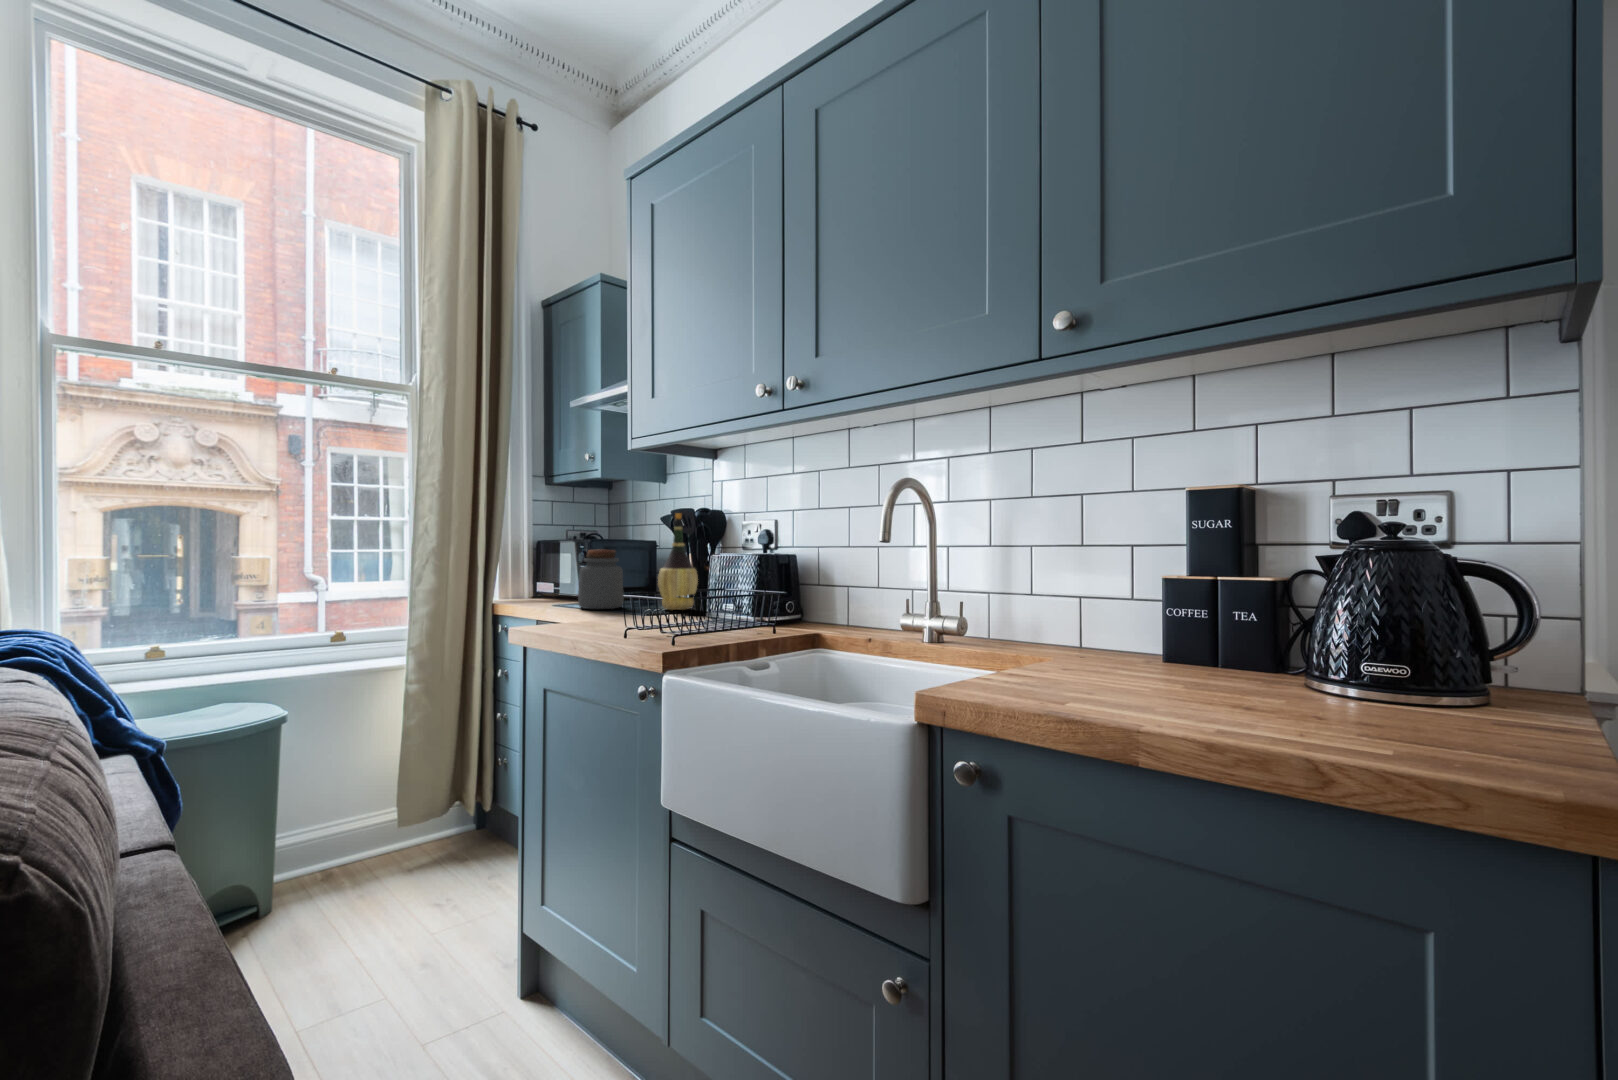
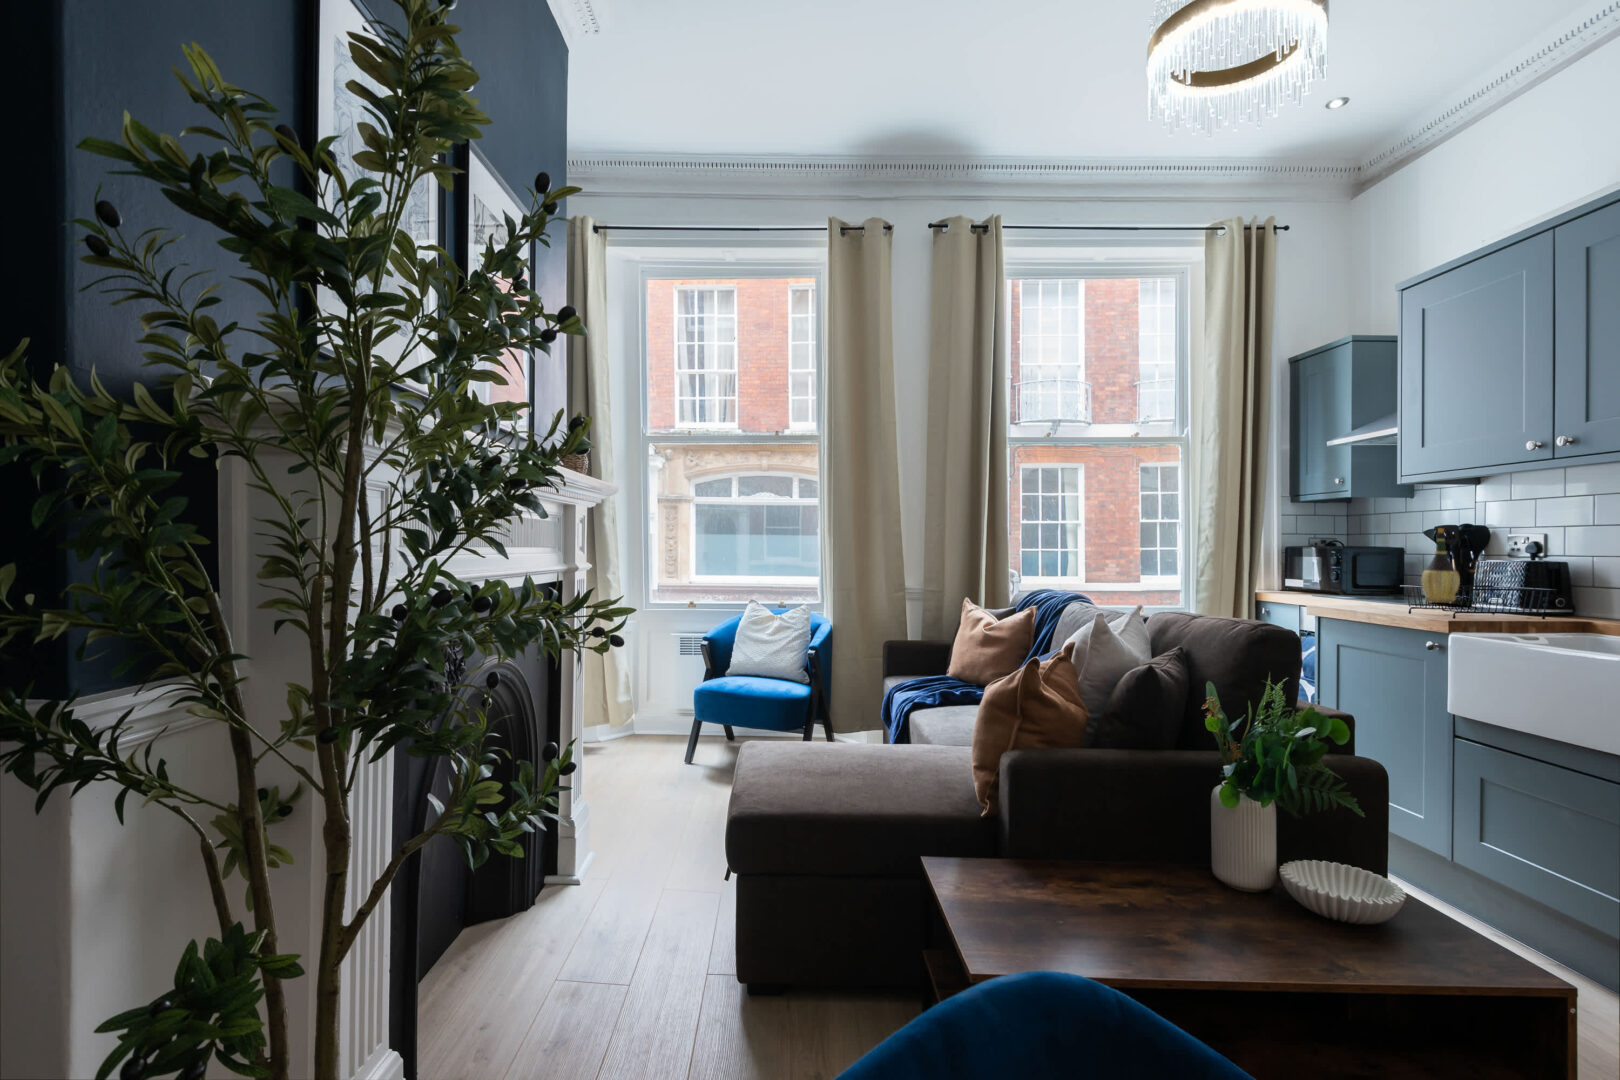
jar: present [578,550,624,609] -> none [1350,556,1389,599]

